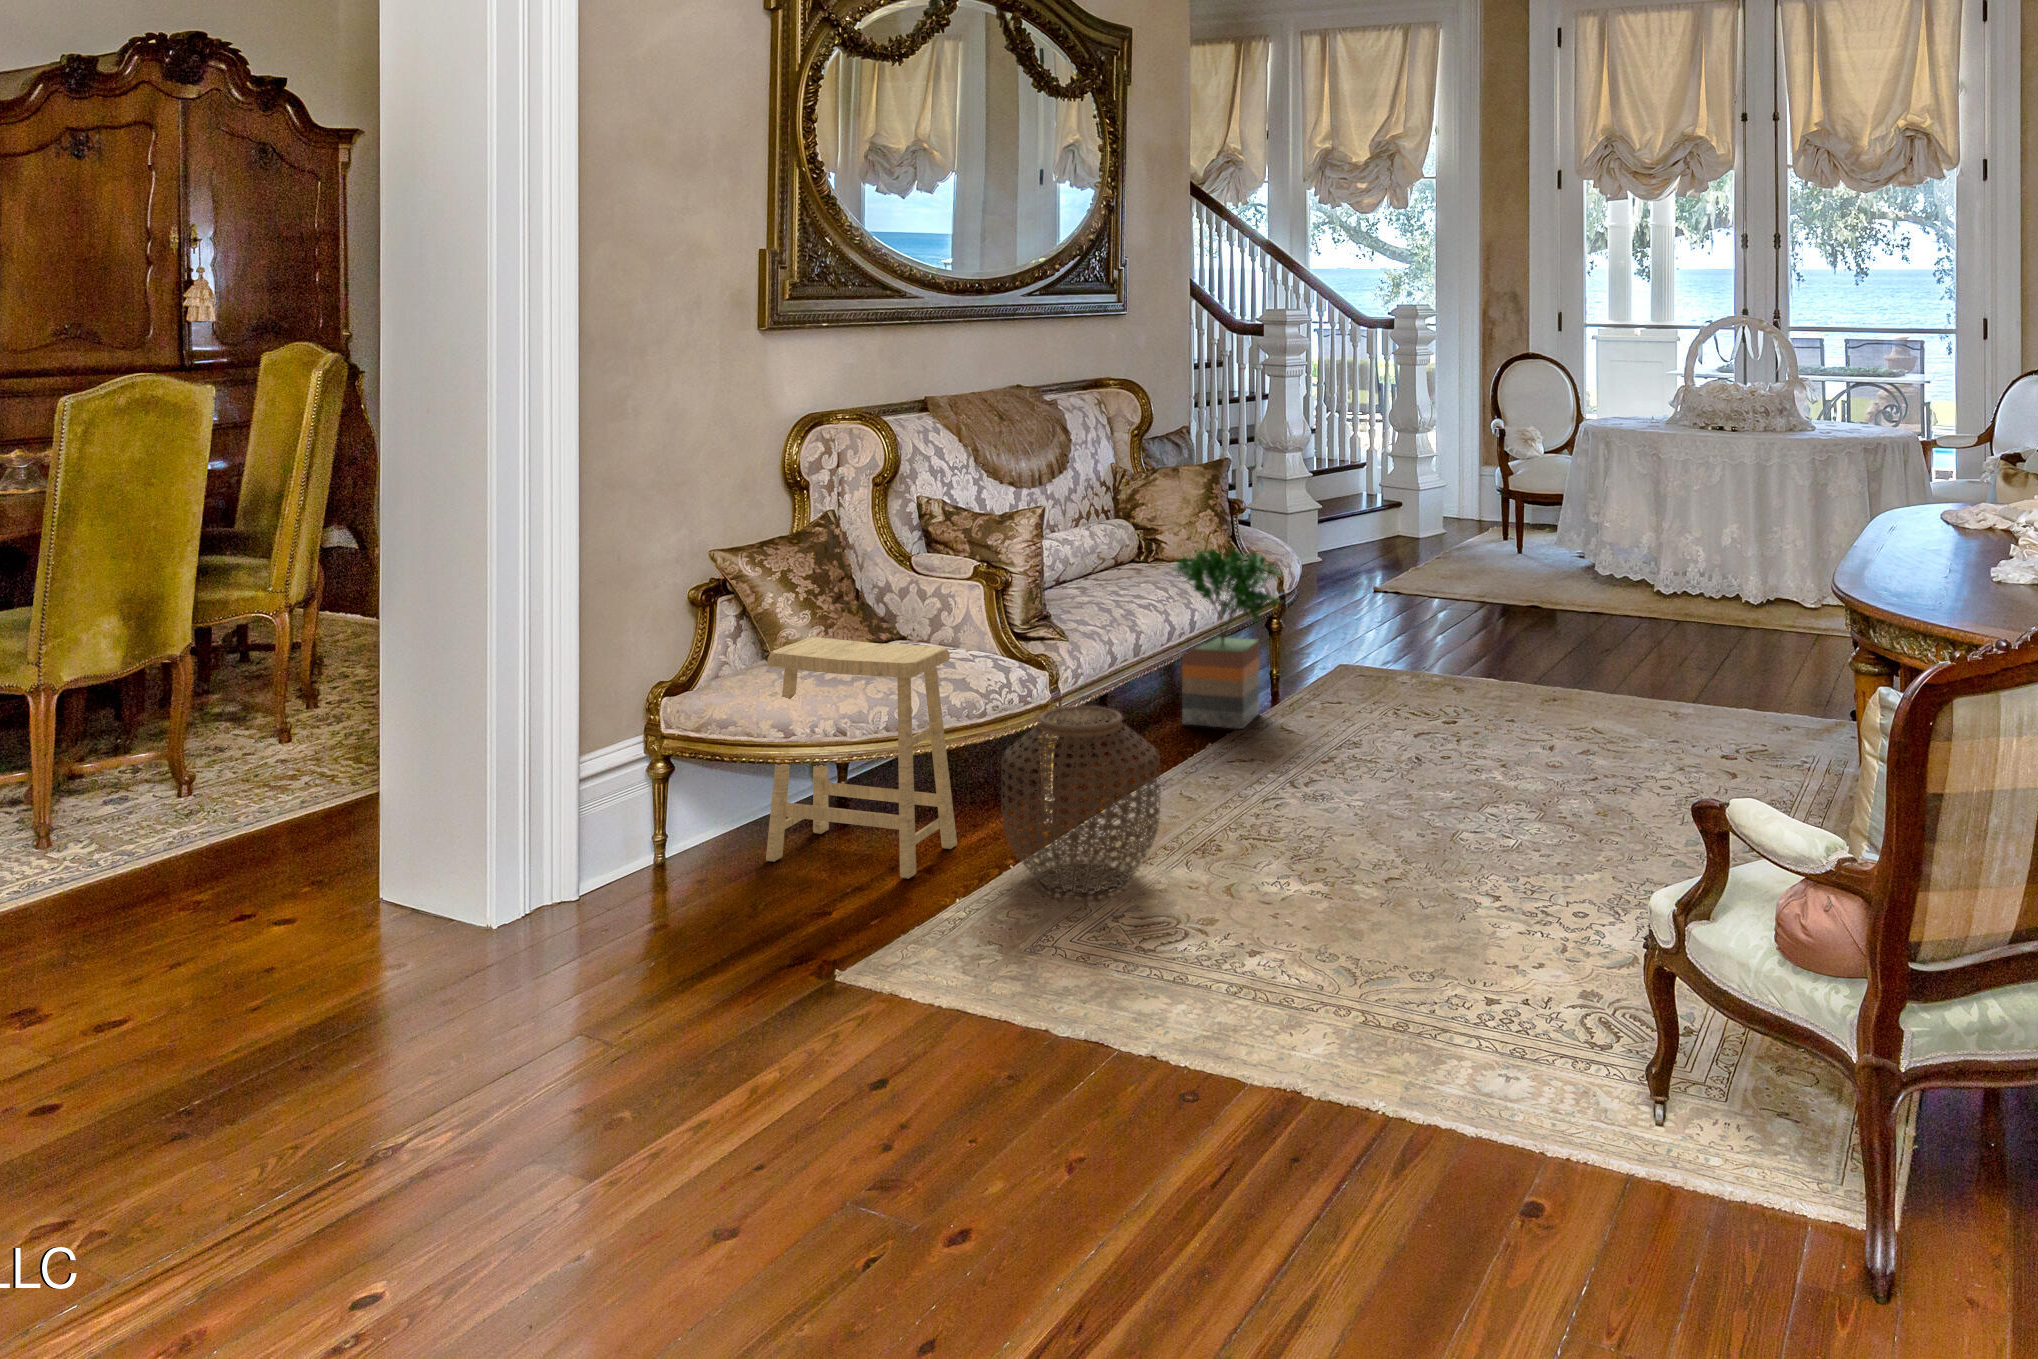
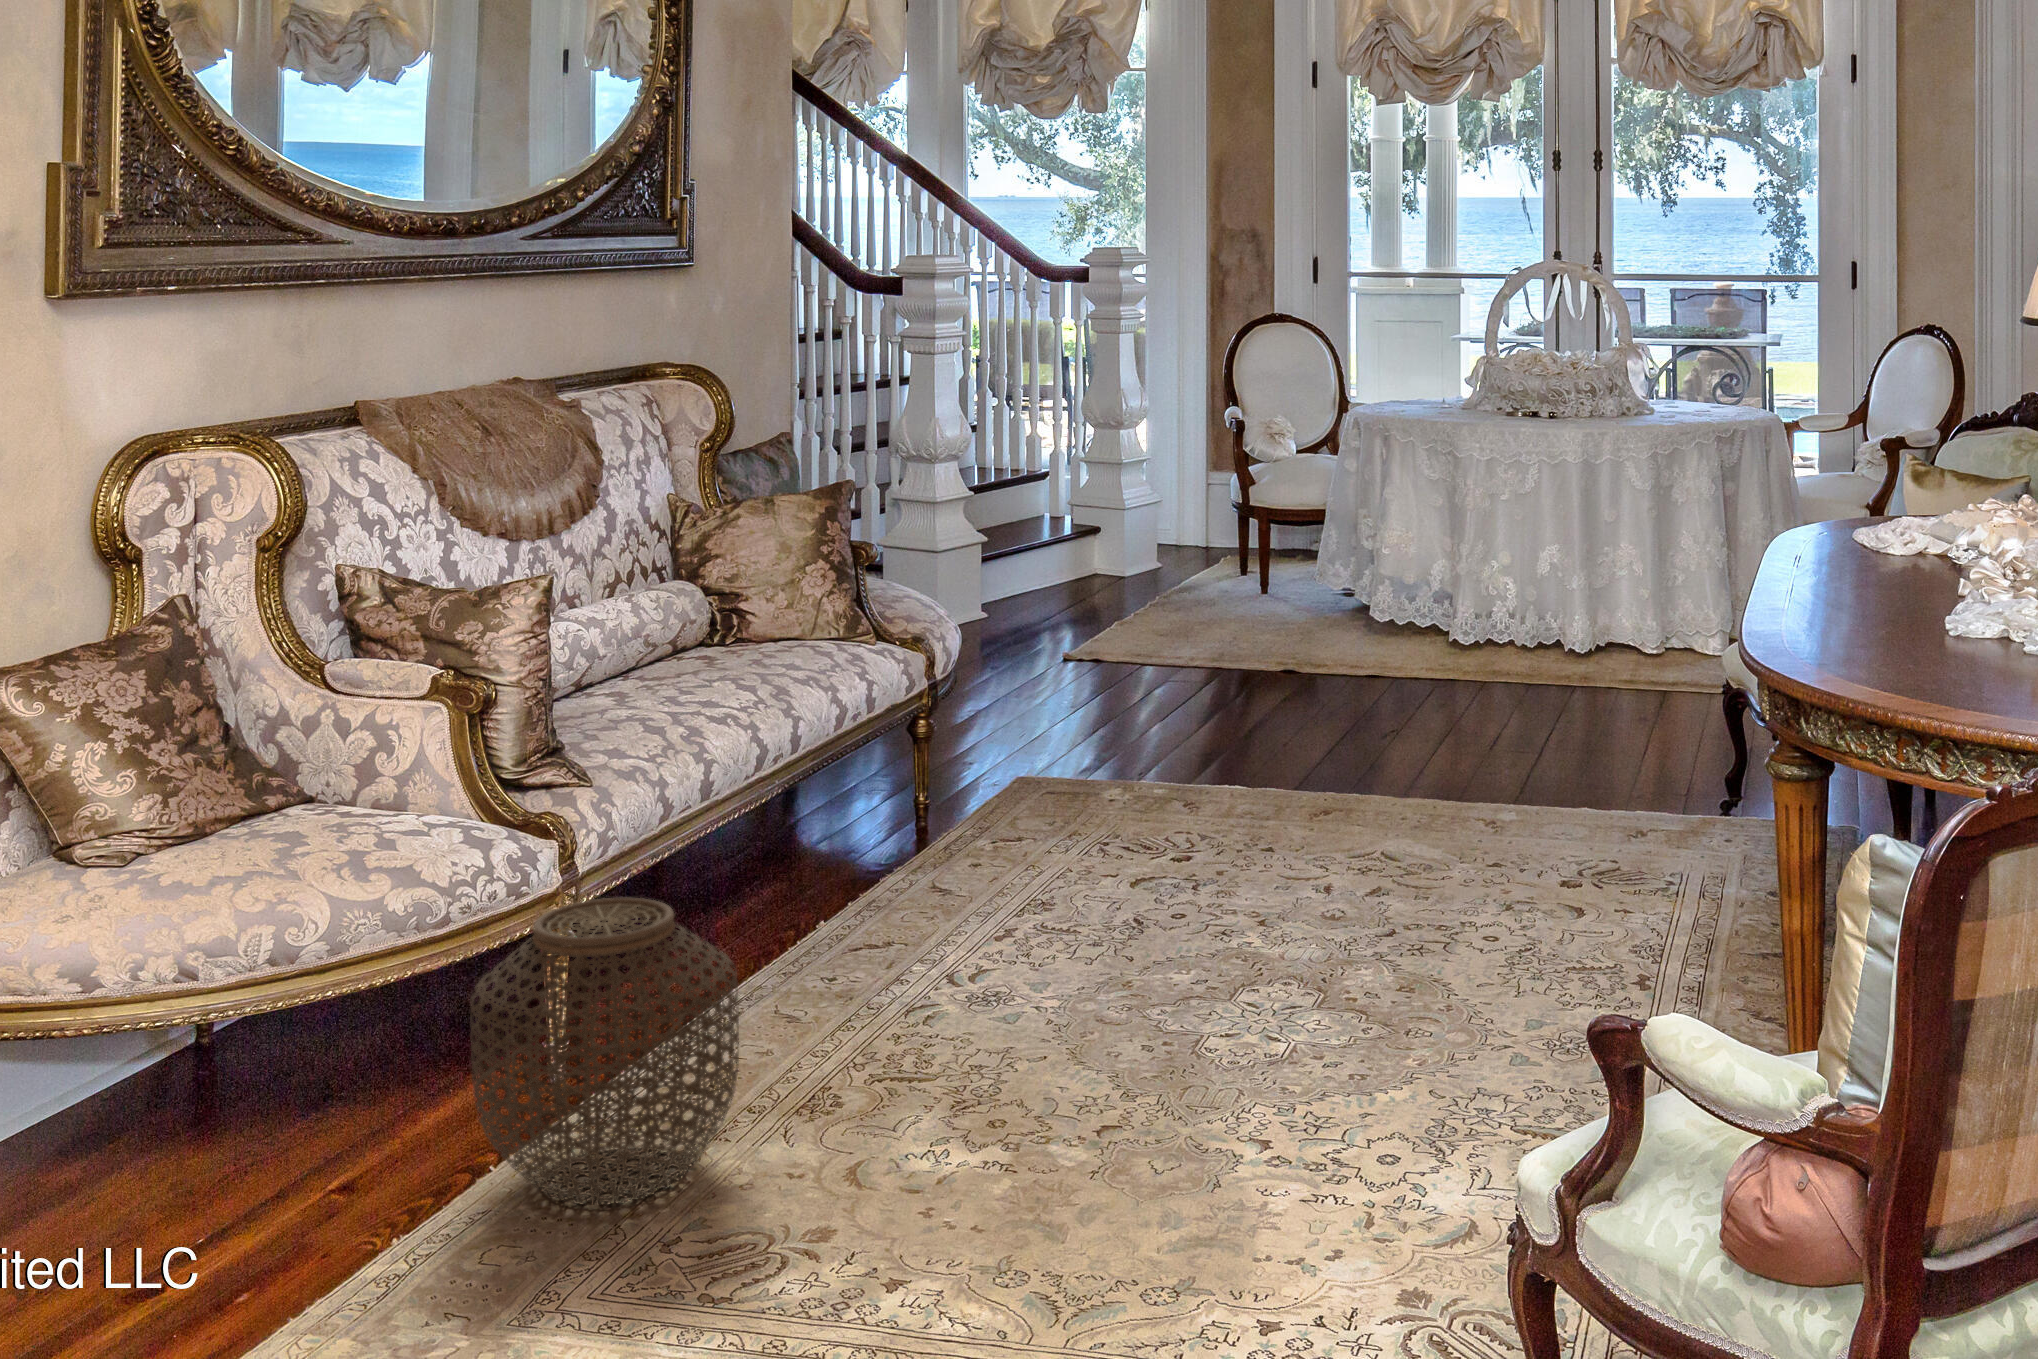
potted tree: present [1173,548,1279,729] -> none [761,615,933,888]
footstool: present [766,637,957,879] -> none [53,810,404,1207]

